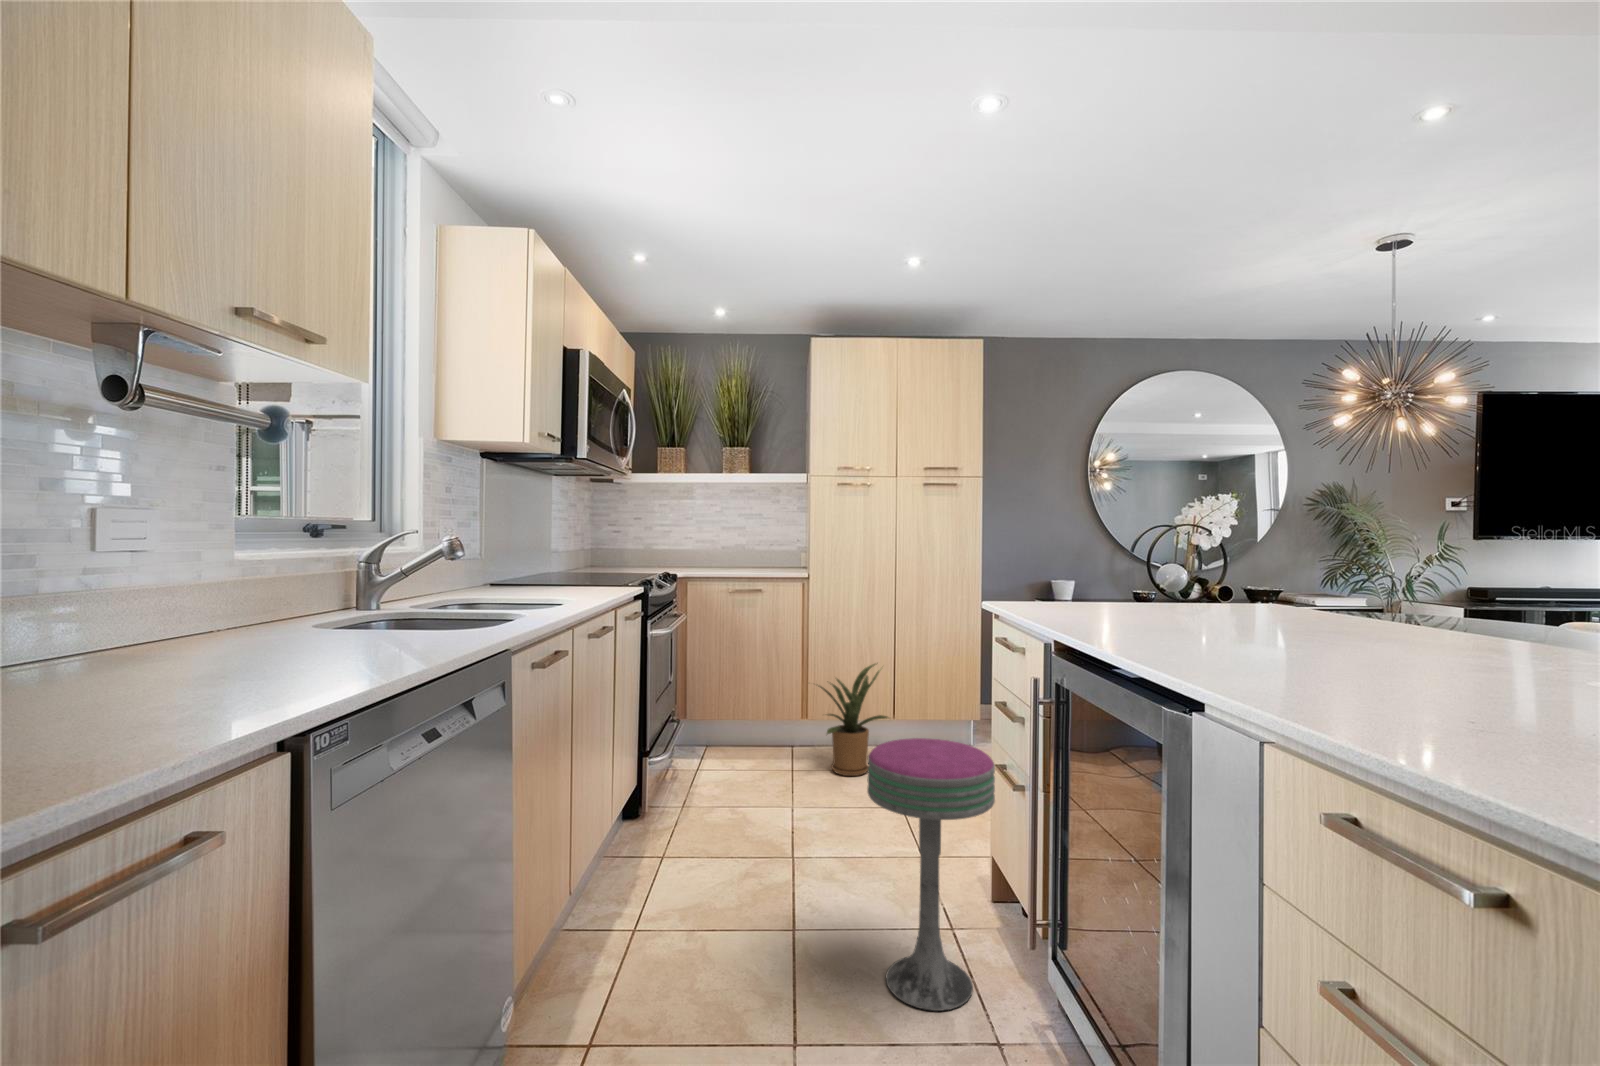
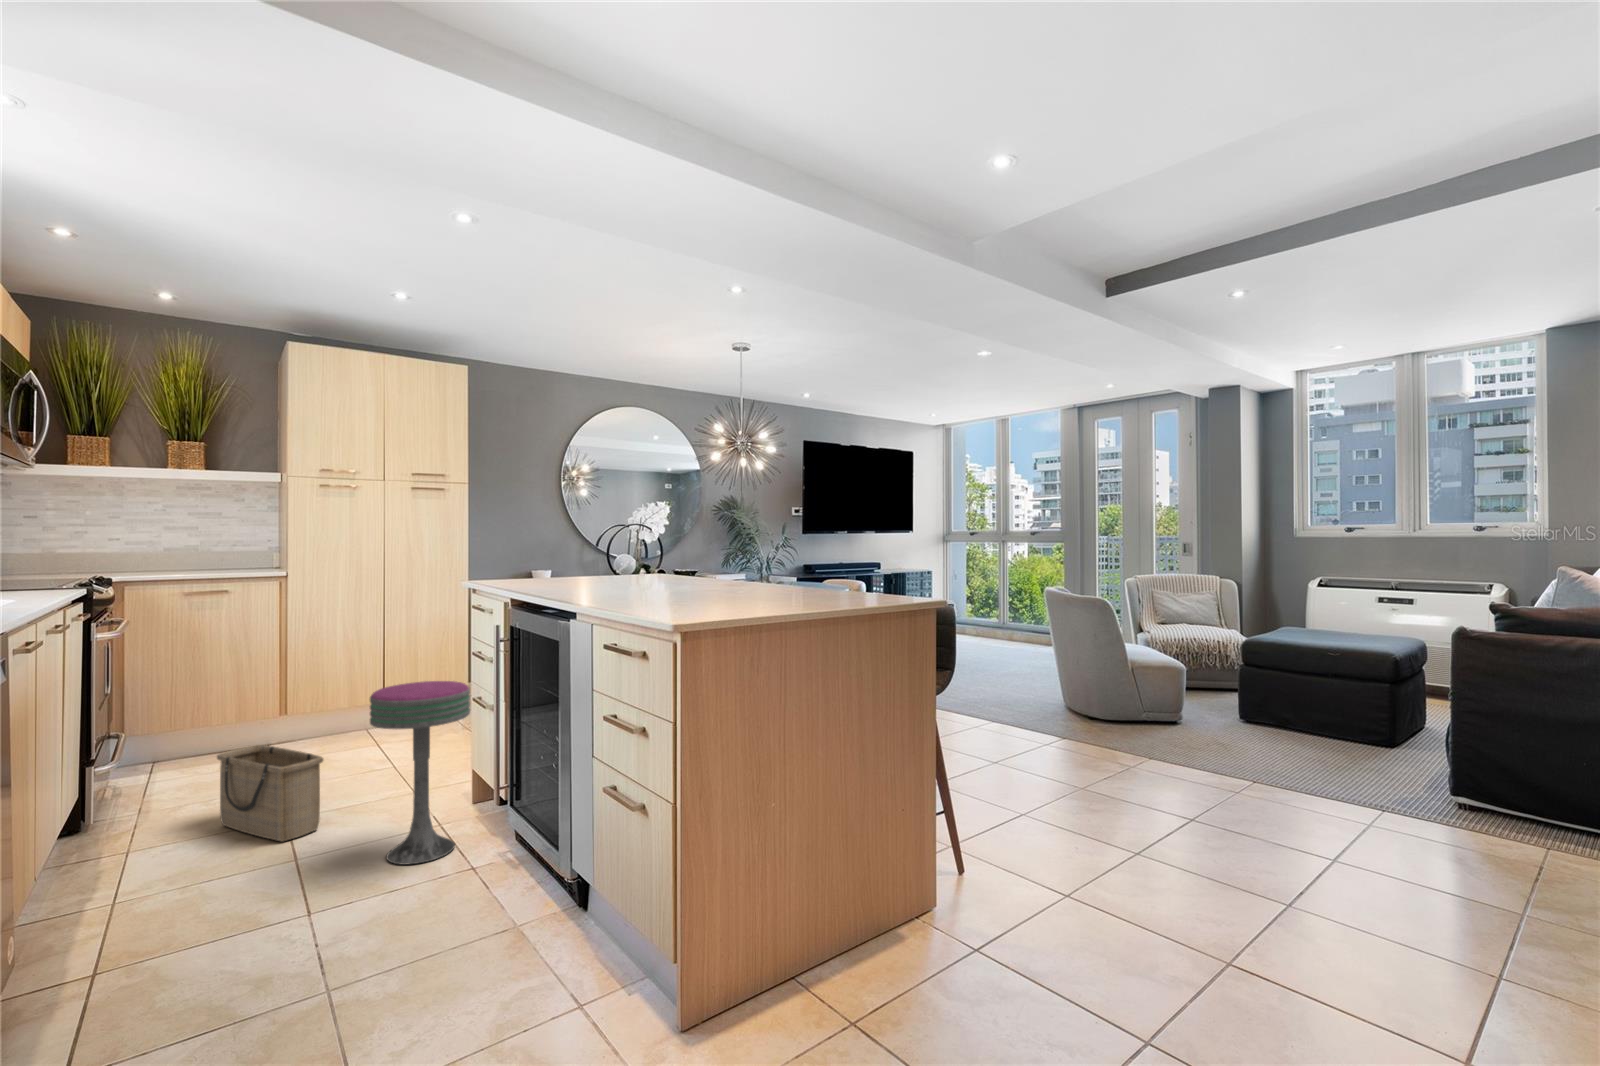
house plant: present [818,664,888,776] -> none [281,650,382,757]
basket: none [733,766,825,898] -> present [217,745,323,841]

